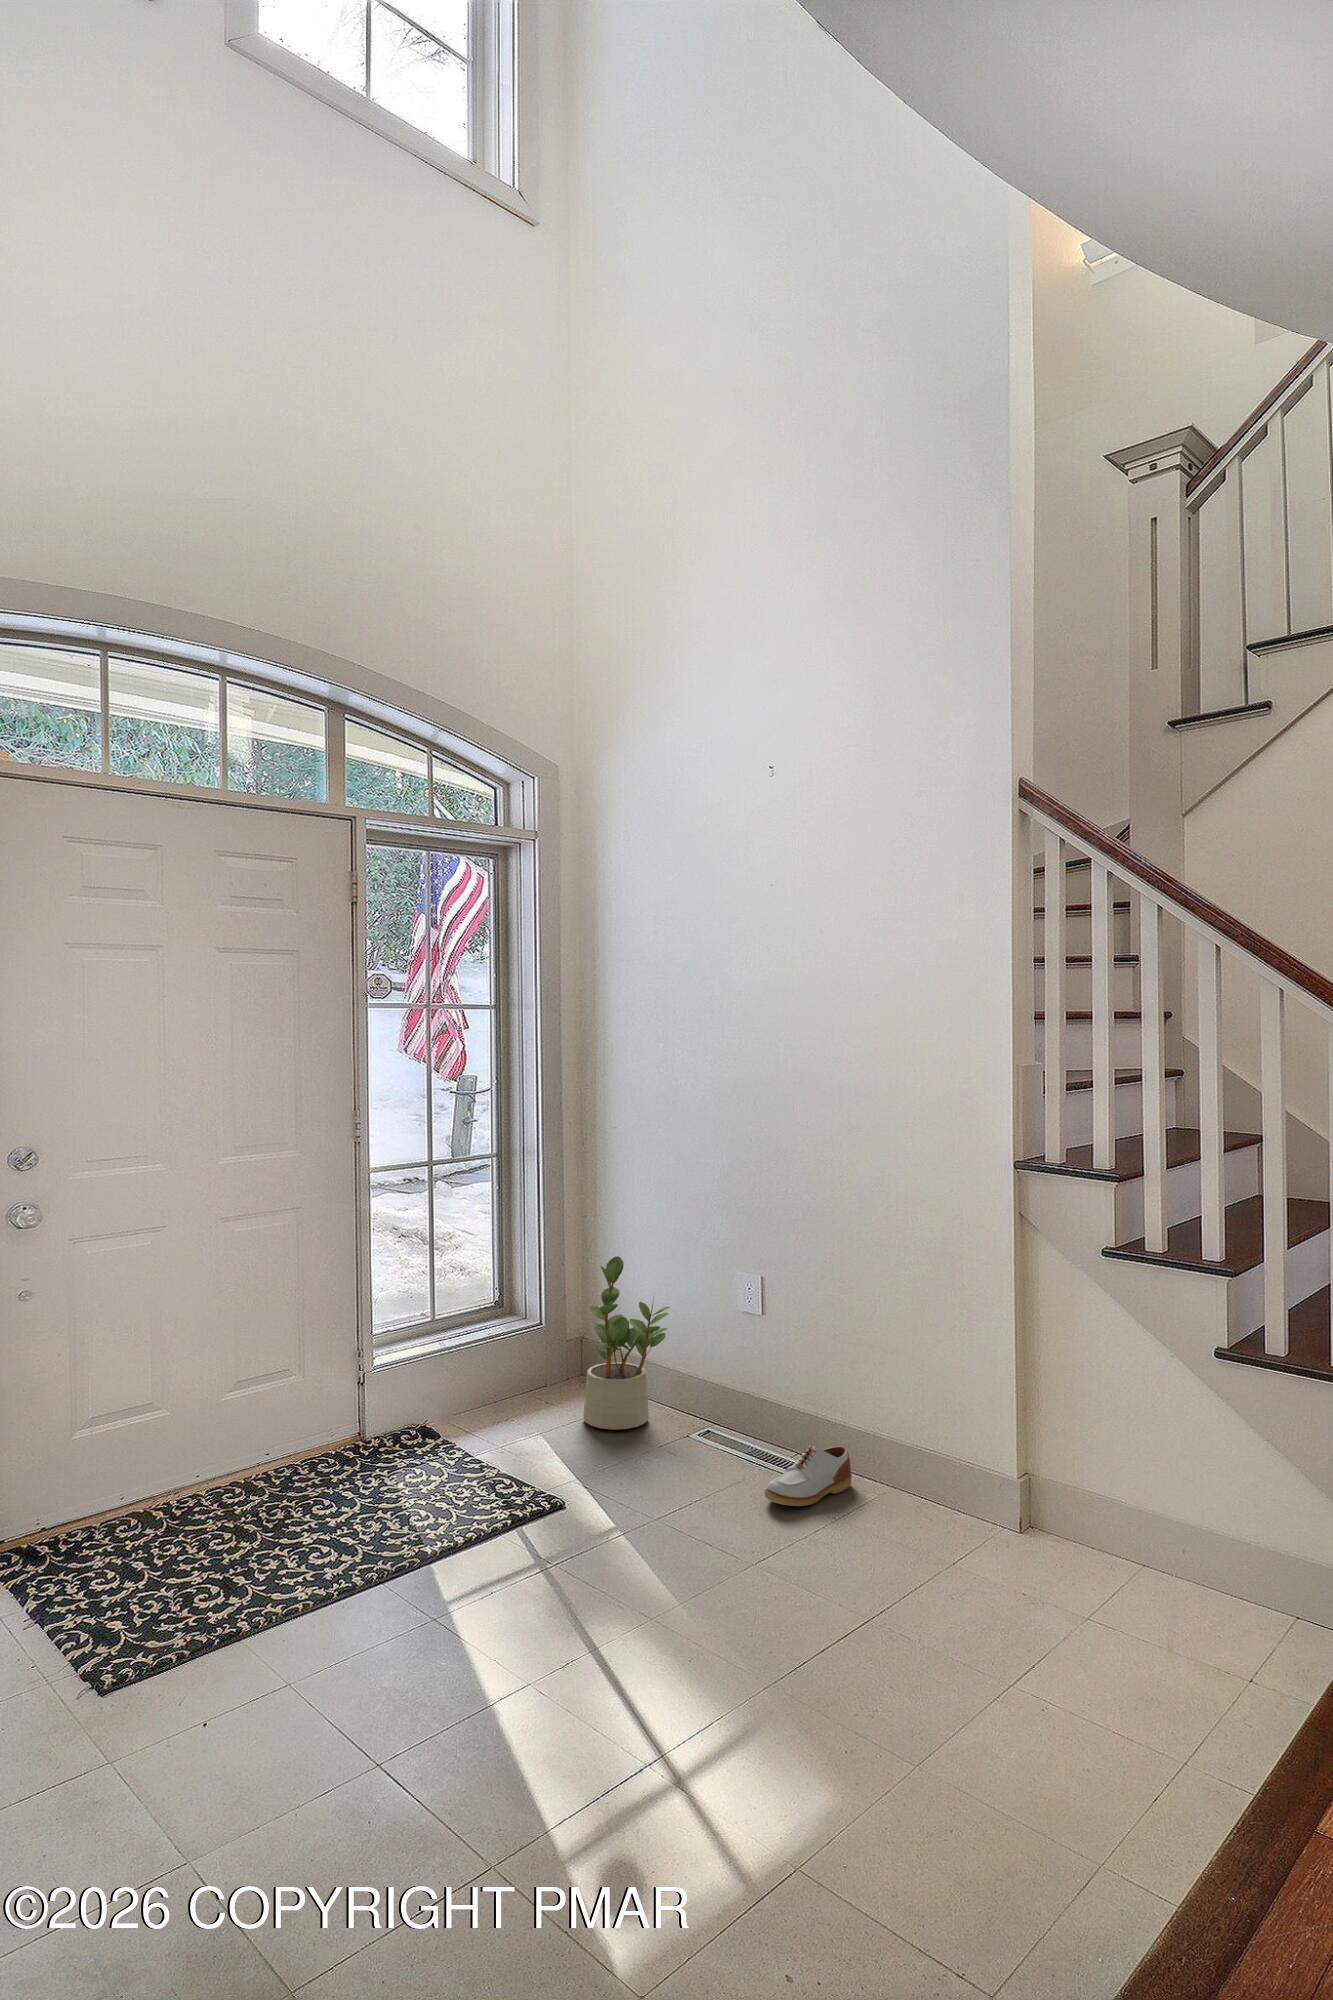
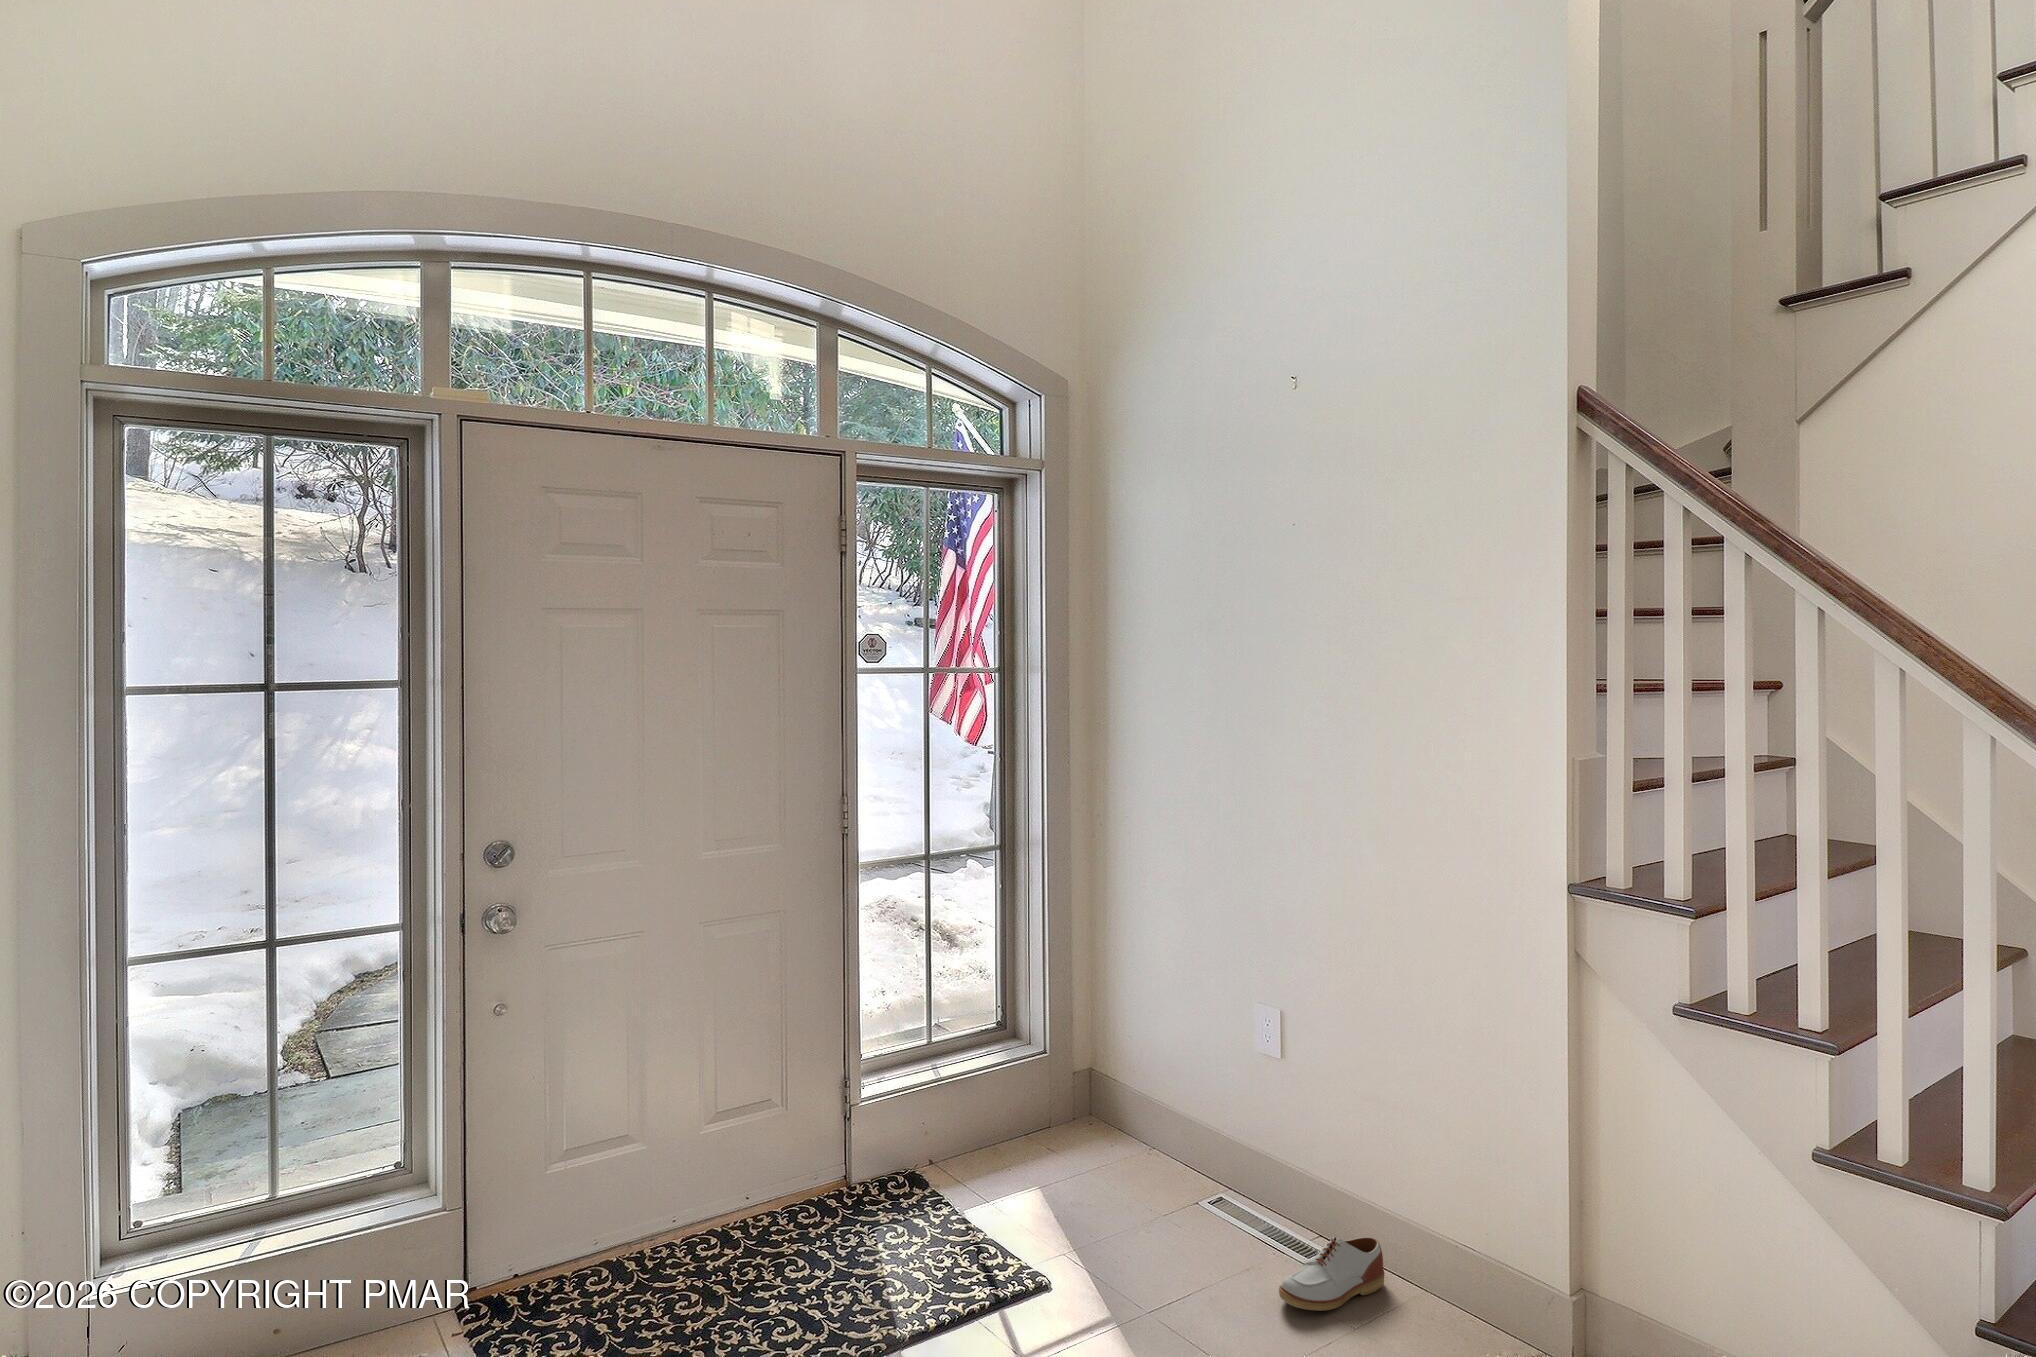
potted plant: present [583,1256,670,1430] -> none [1084,995,1178,1188]

